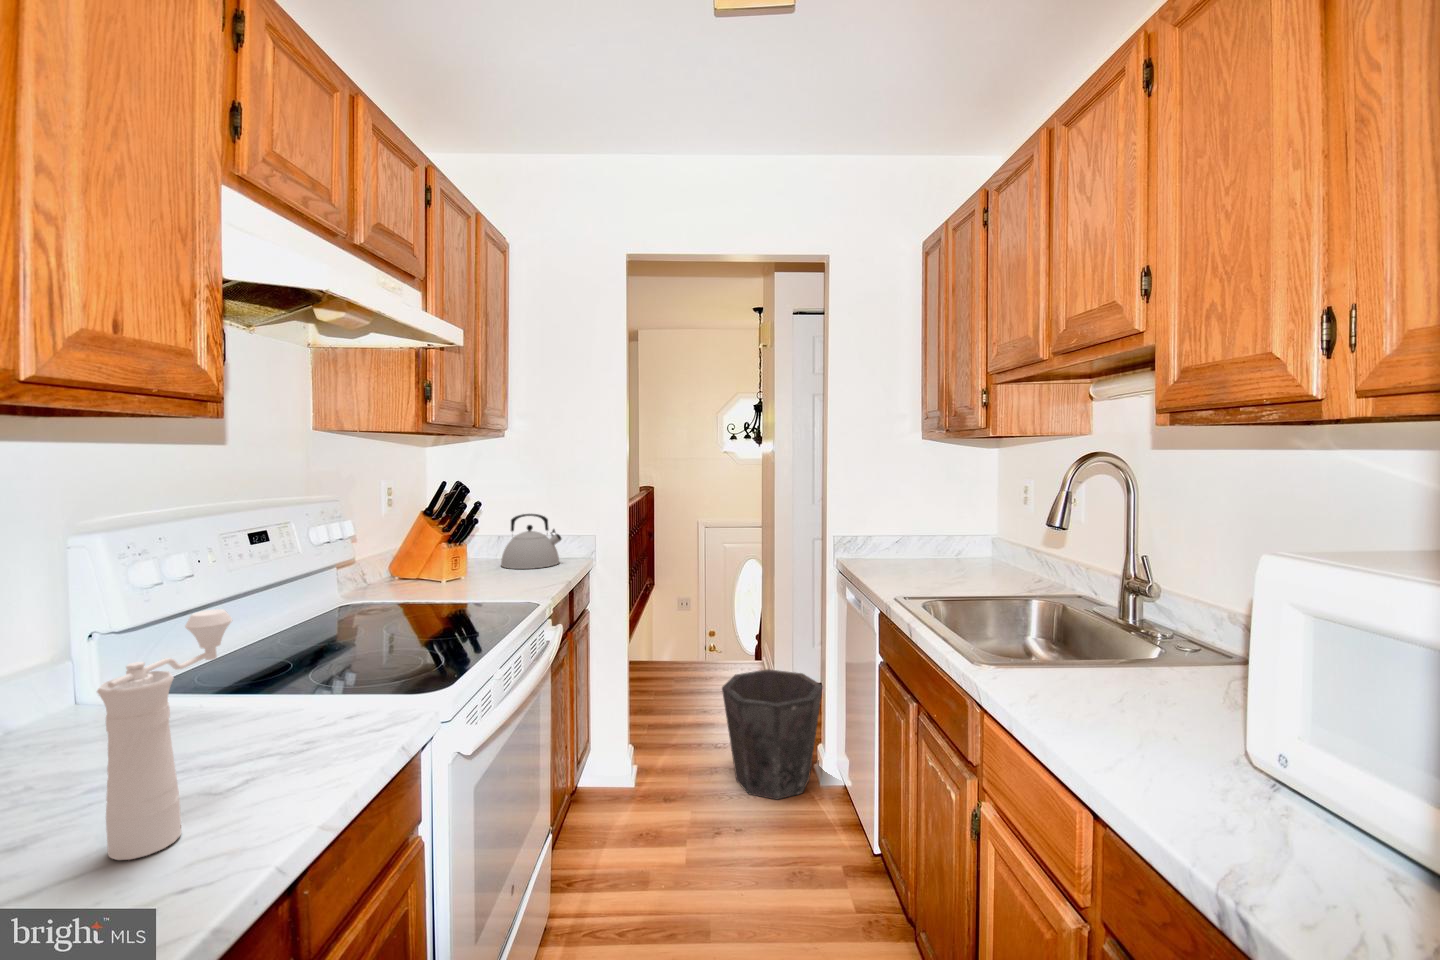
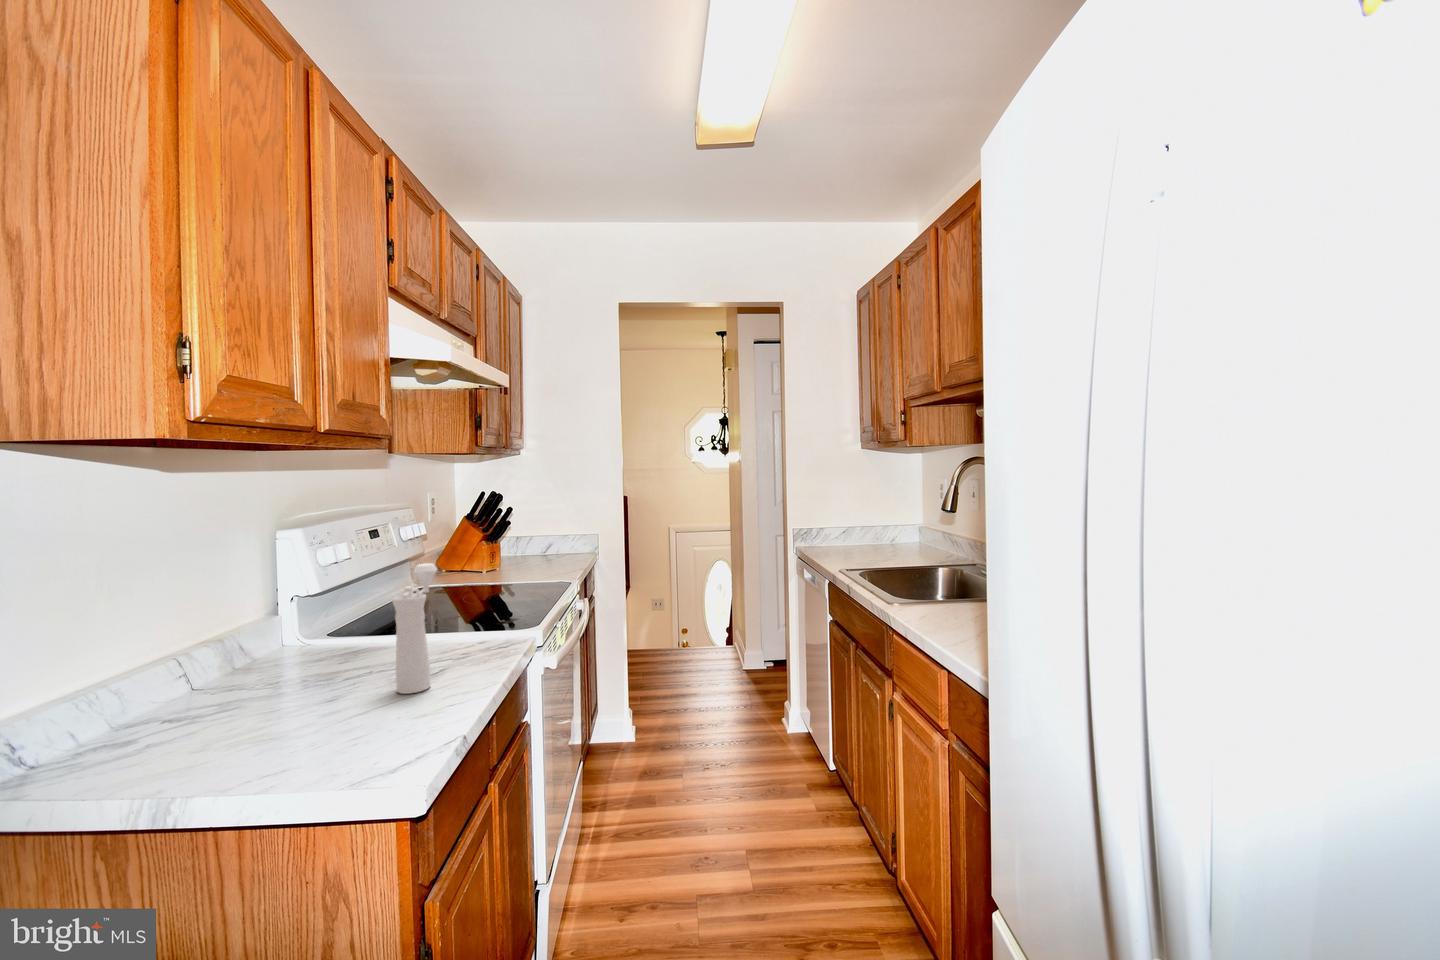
kettle: present [501,514,561,569] -> none [522,517,572,562]
waste bin: present [722,669,823,799] -> none [705,642,788,744]

